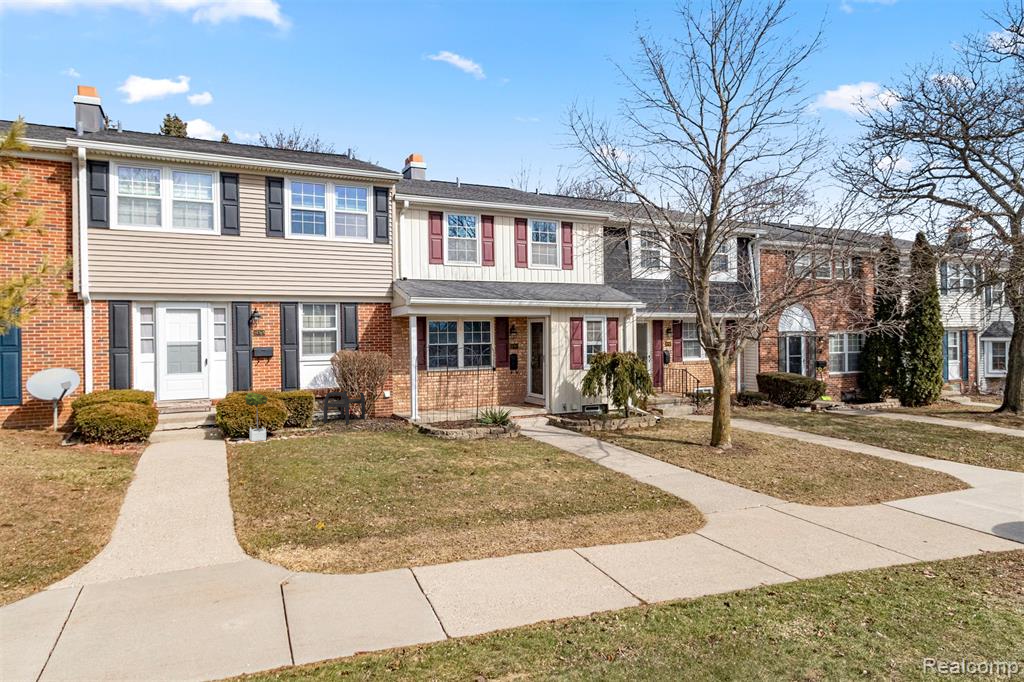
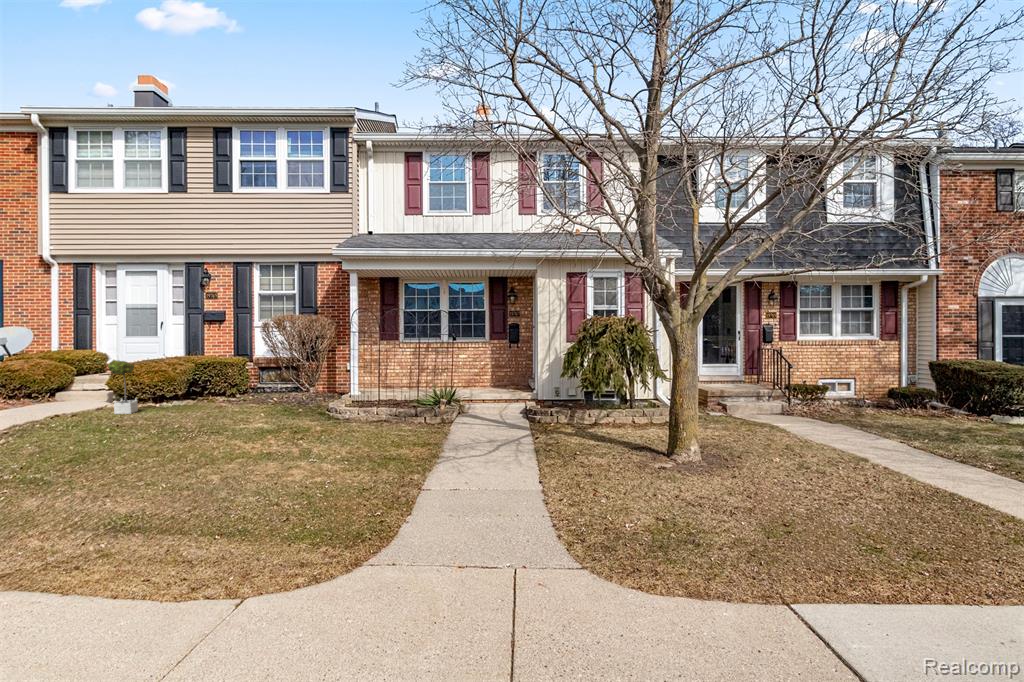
bench: present [323,391,365,424] -> none [249,360,308,399]

